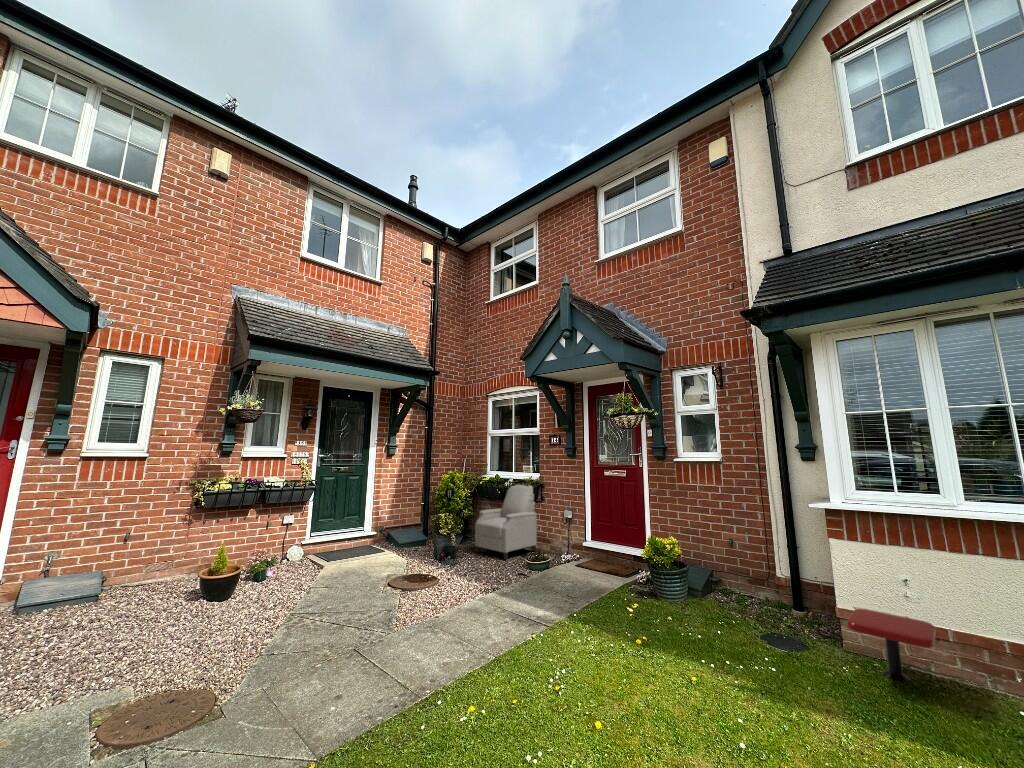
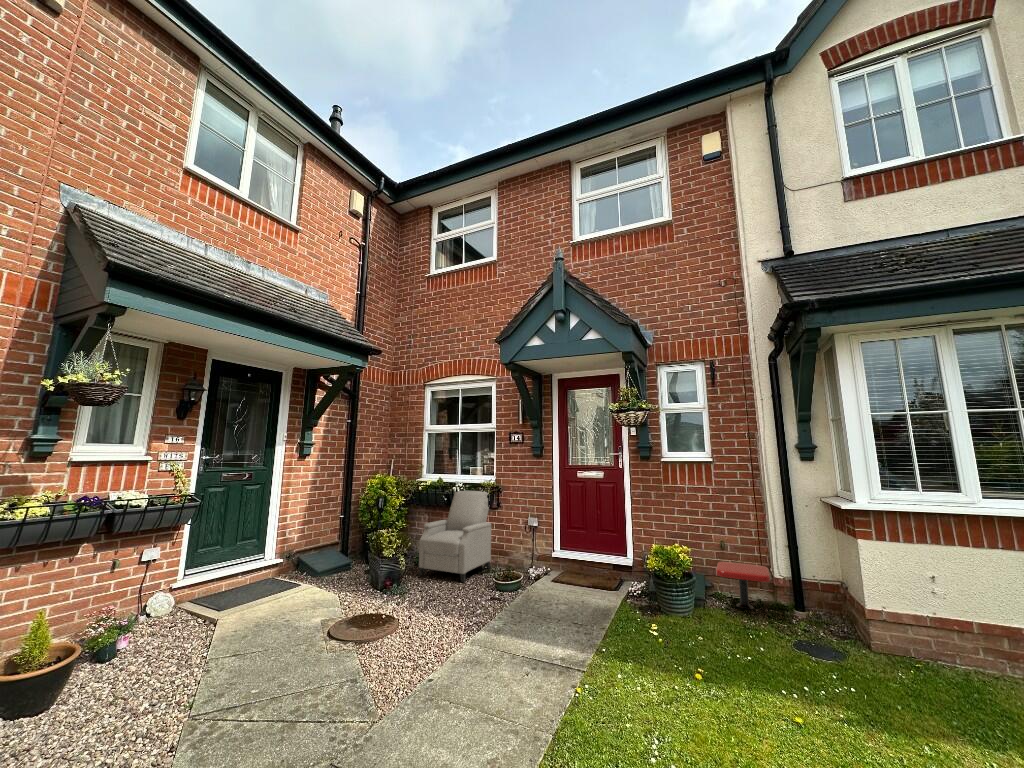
pedestal table: present [847,608,936,681] -> present [716,562,770,609]

